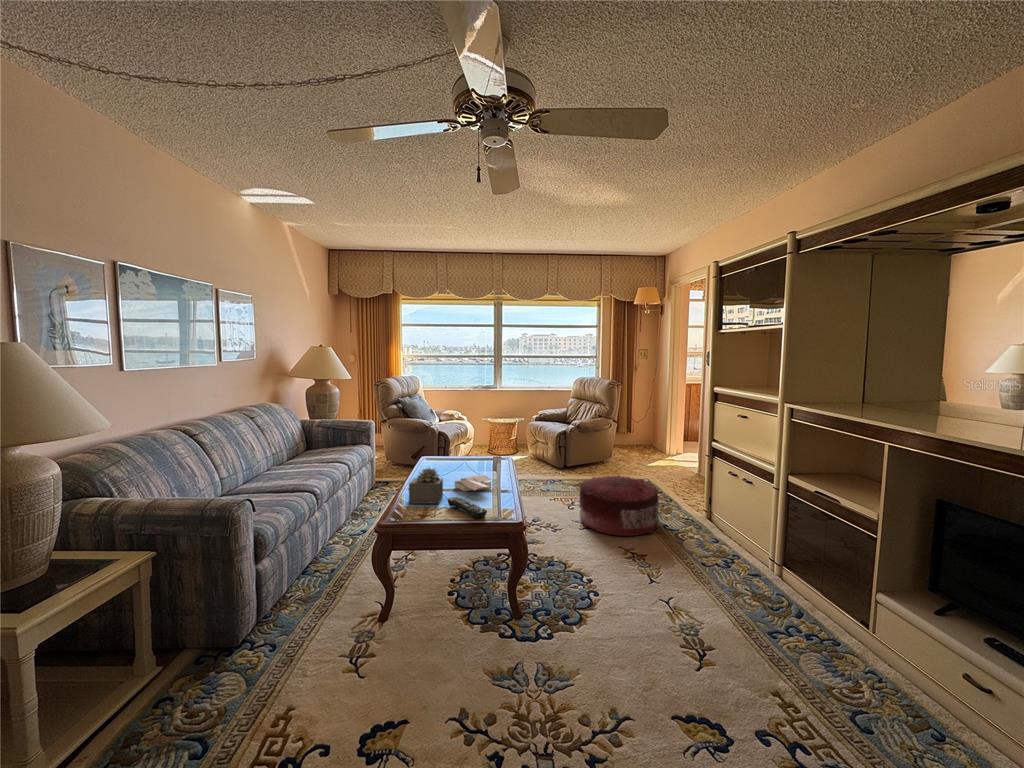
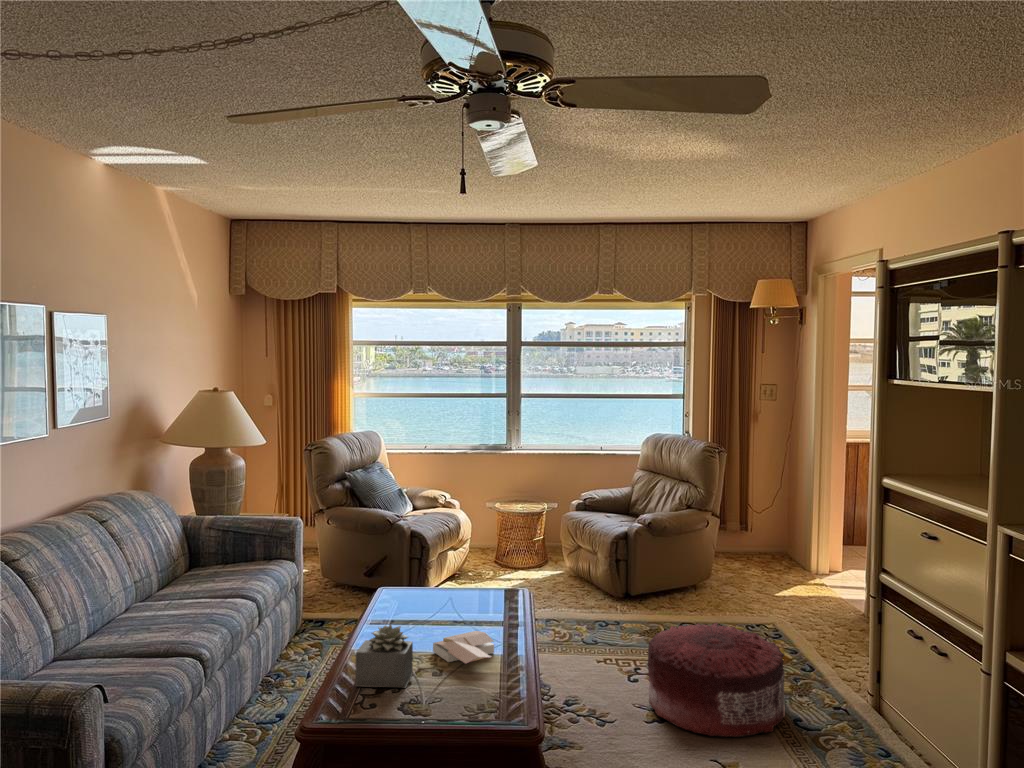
remote control: present [448,497,487,519] -> none [420,676,484,722]

